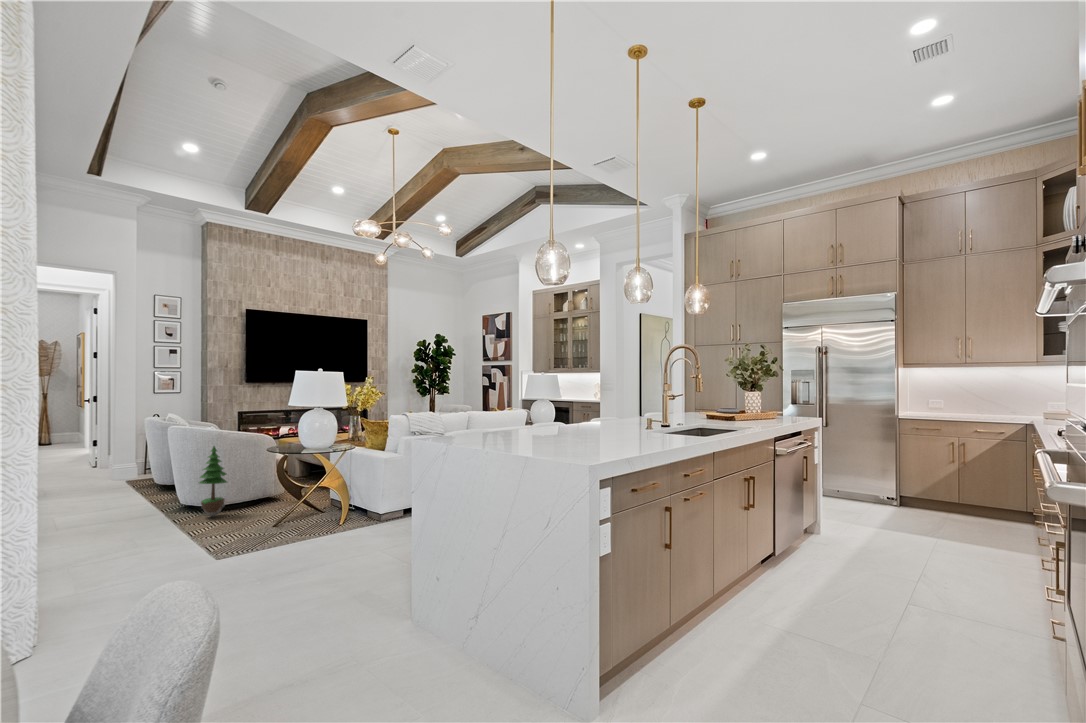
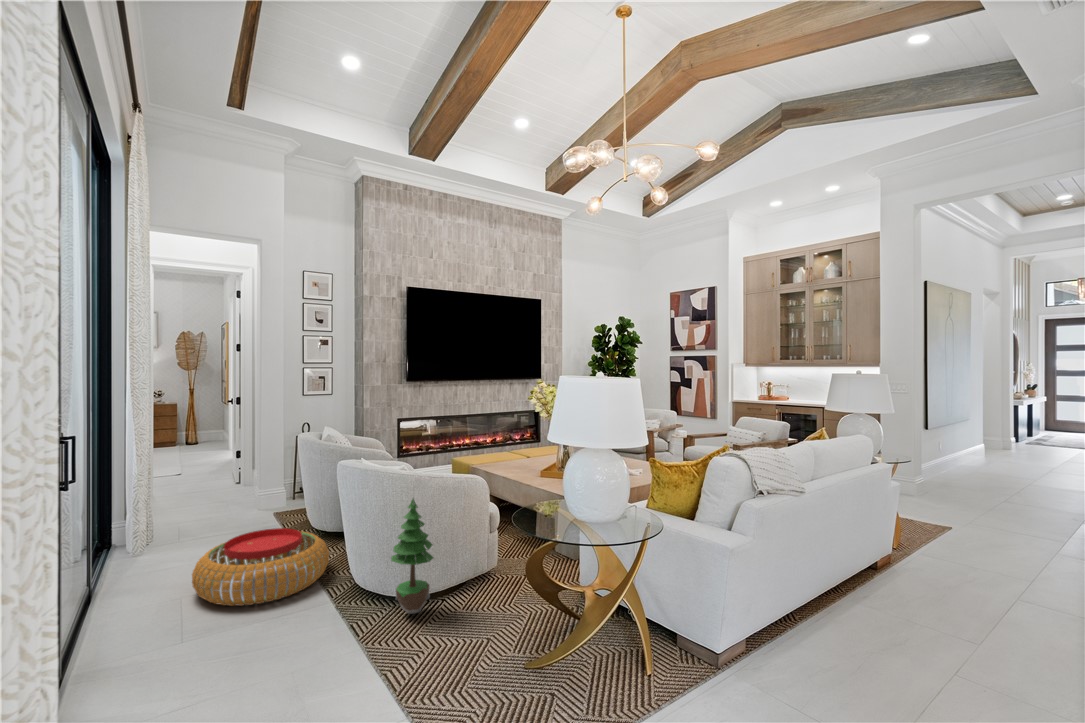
pouf: none [58,477,161,519] -> present [192,528,329,606]

